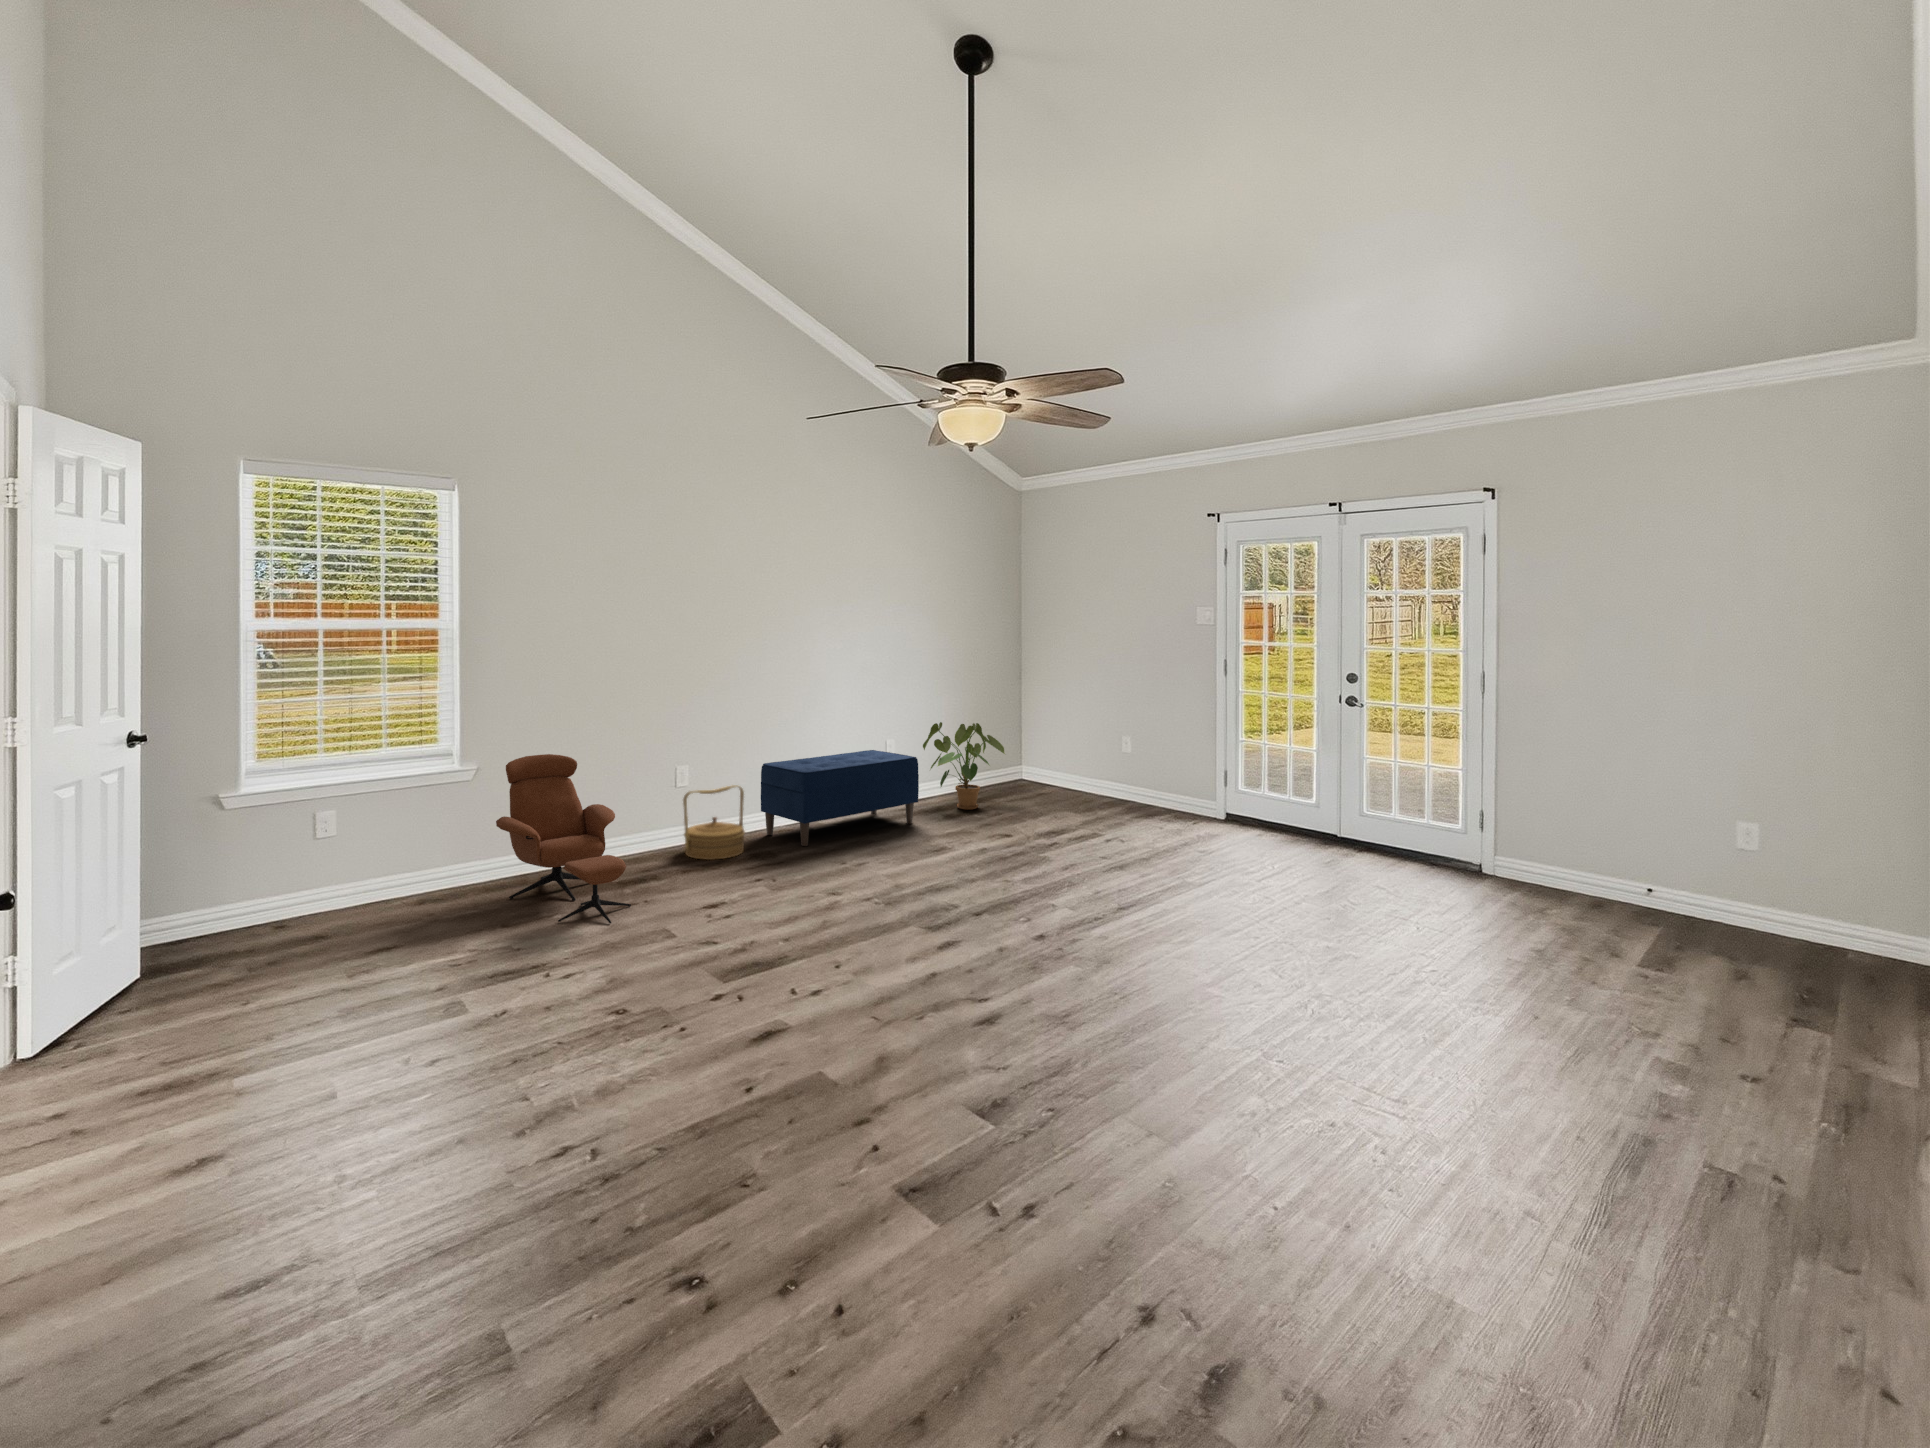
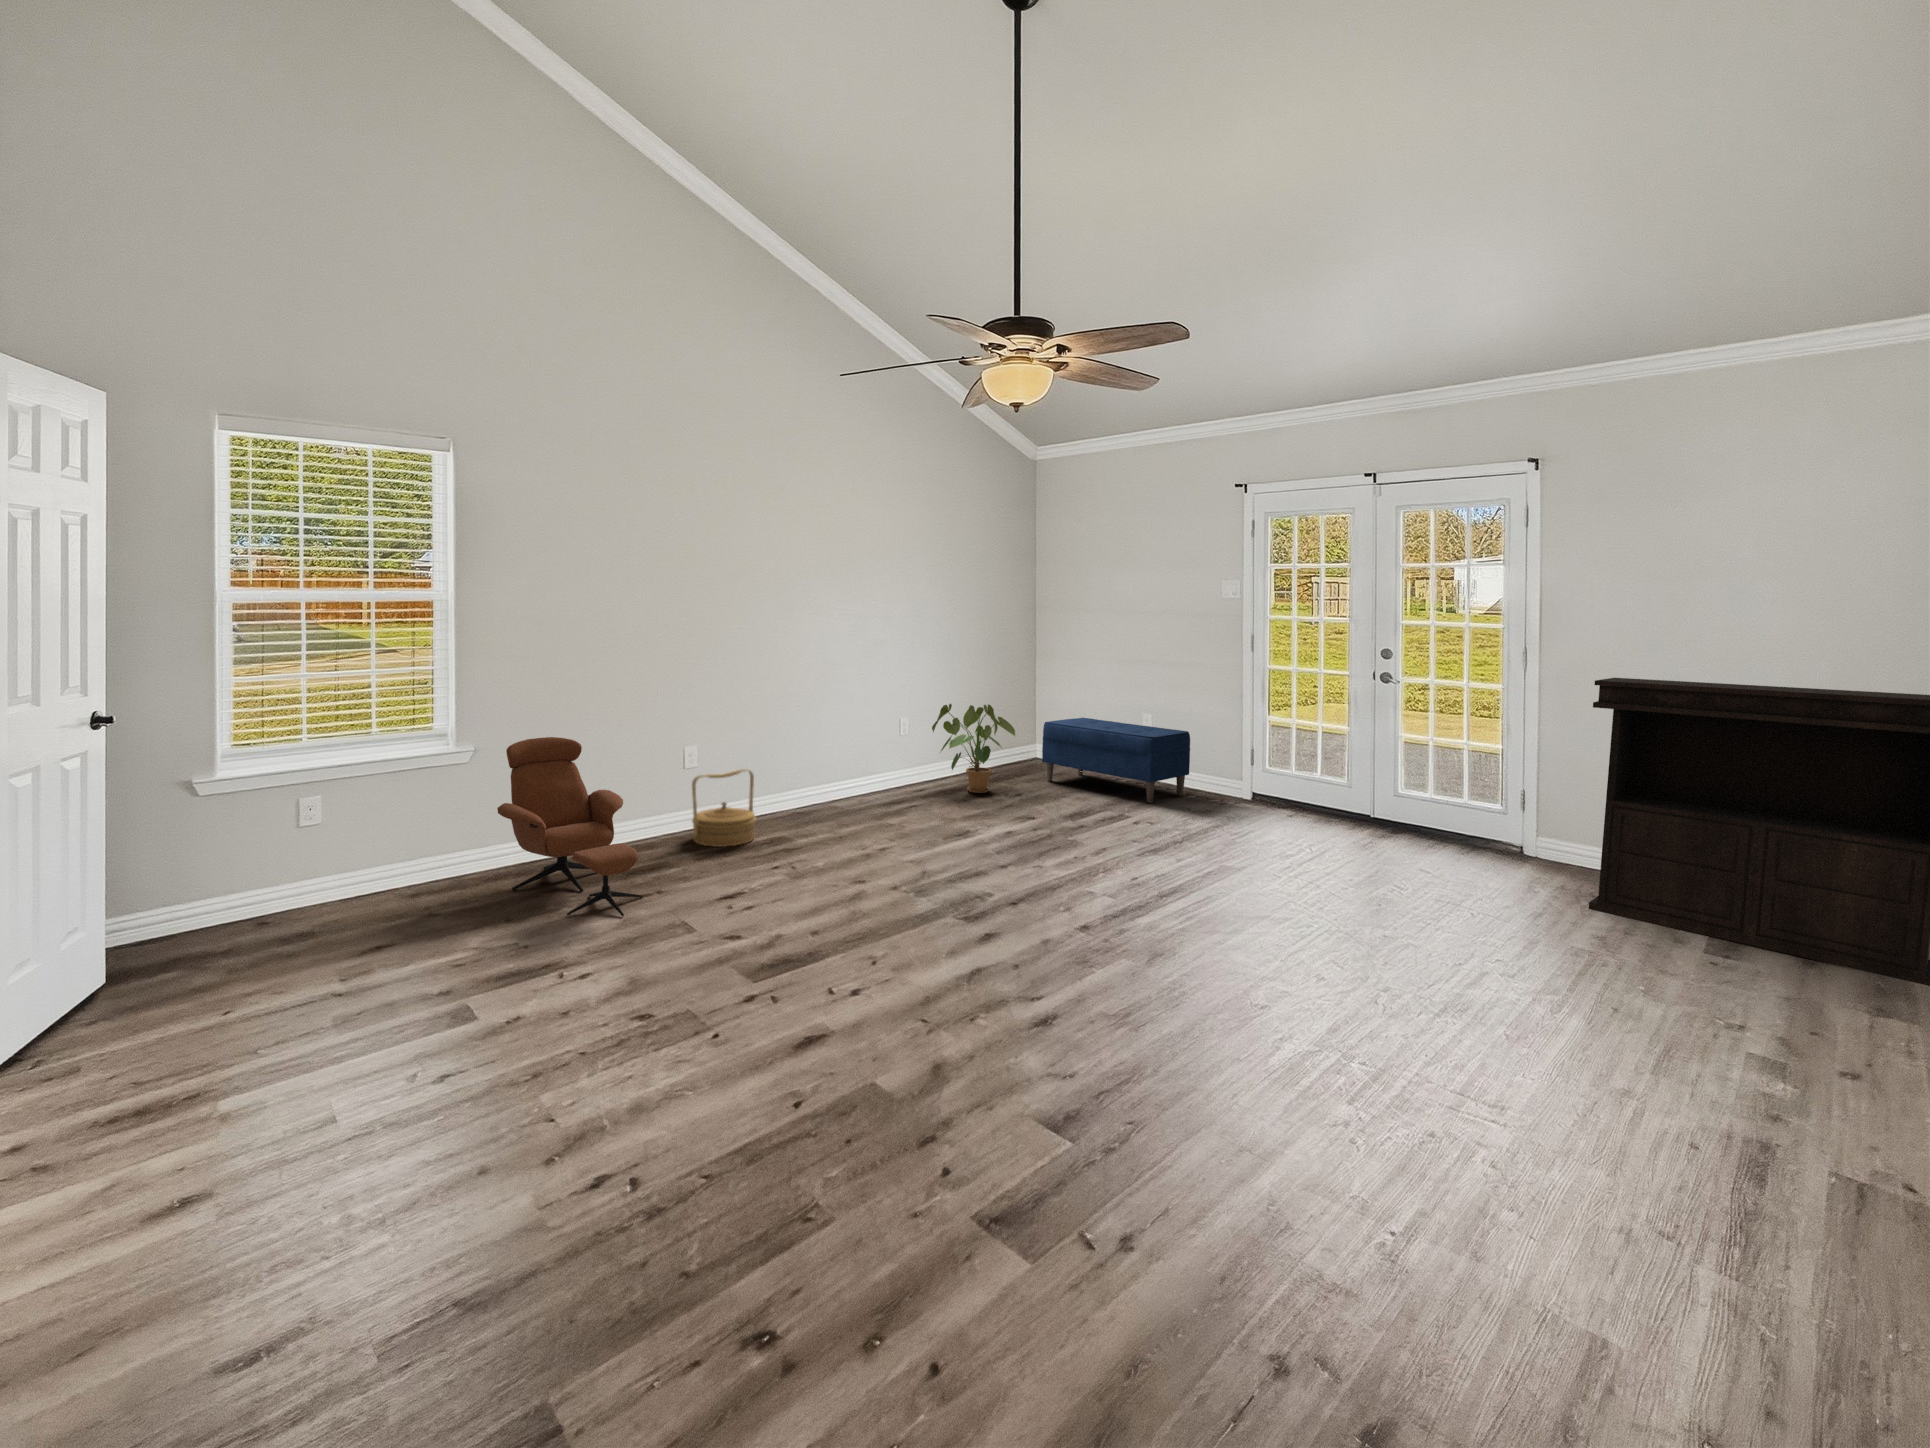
console table: none [1543,697,1911,998] -> present [1589,678,1930,986]
bench: present [761,750,919,846] -> present [1042,718,1190,803]

